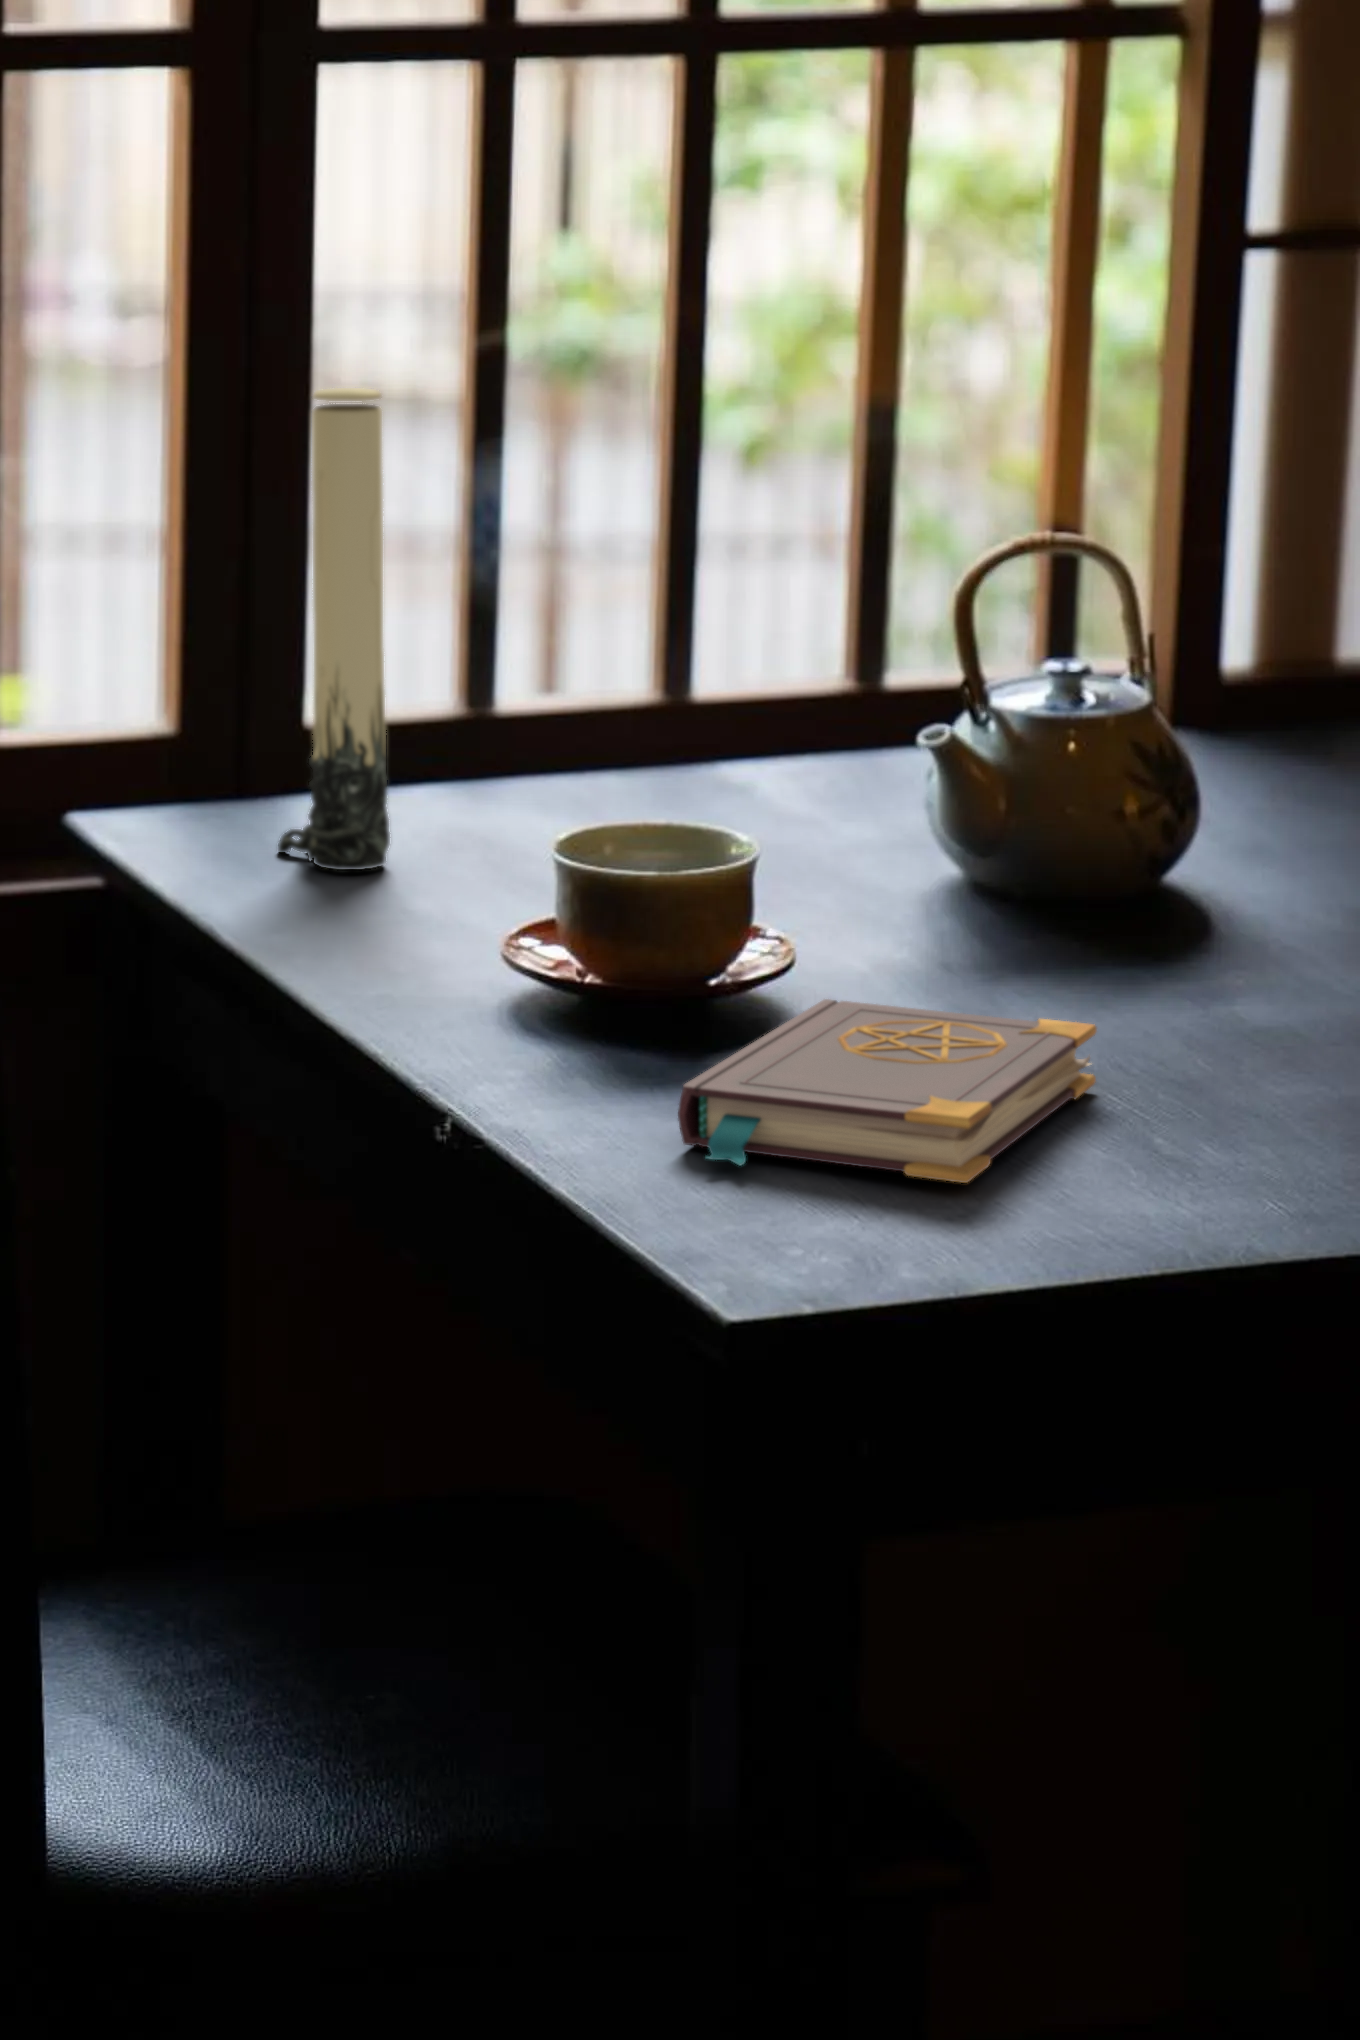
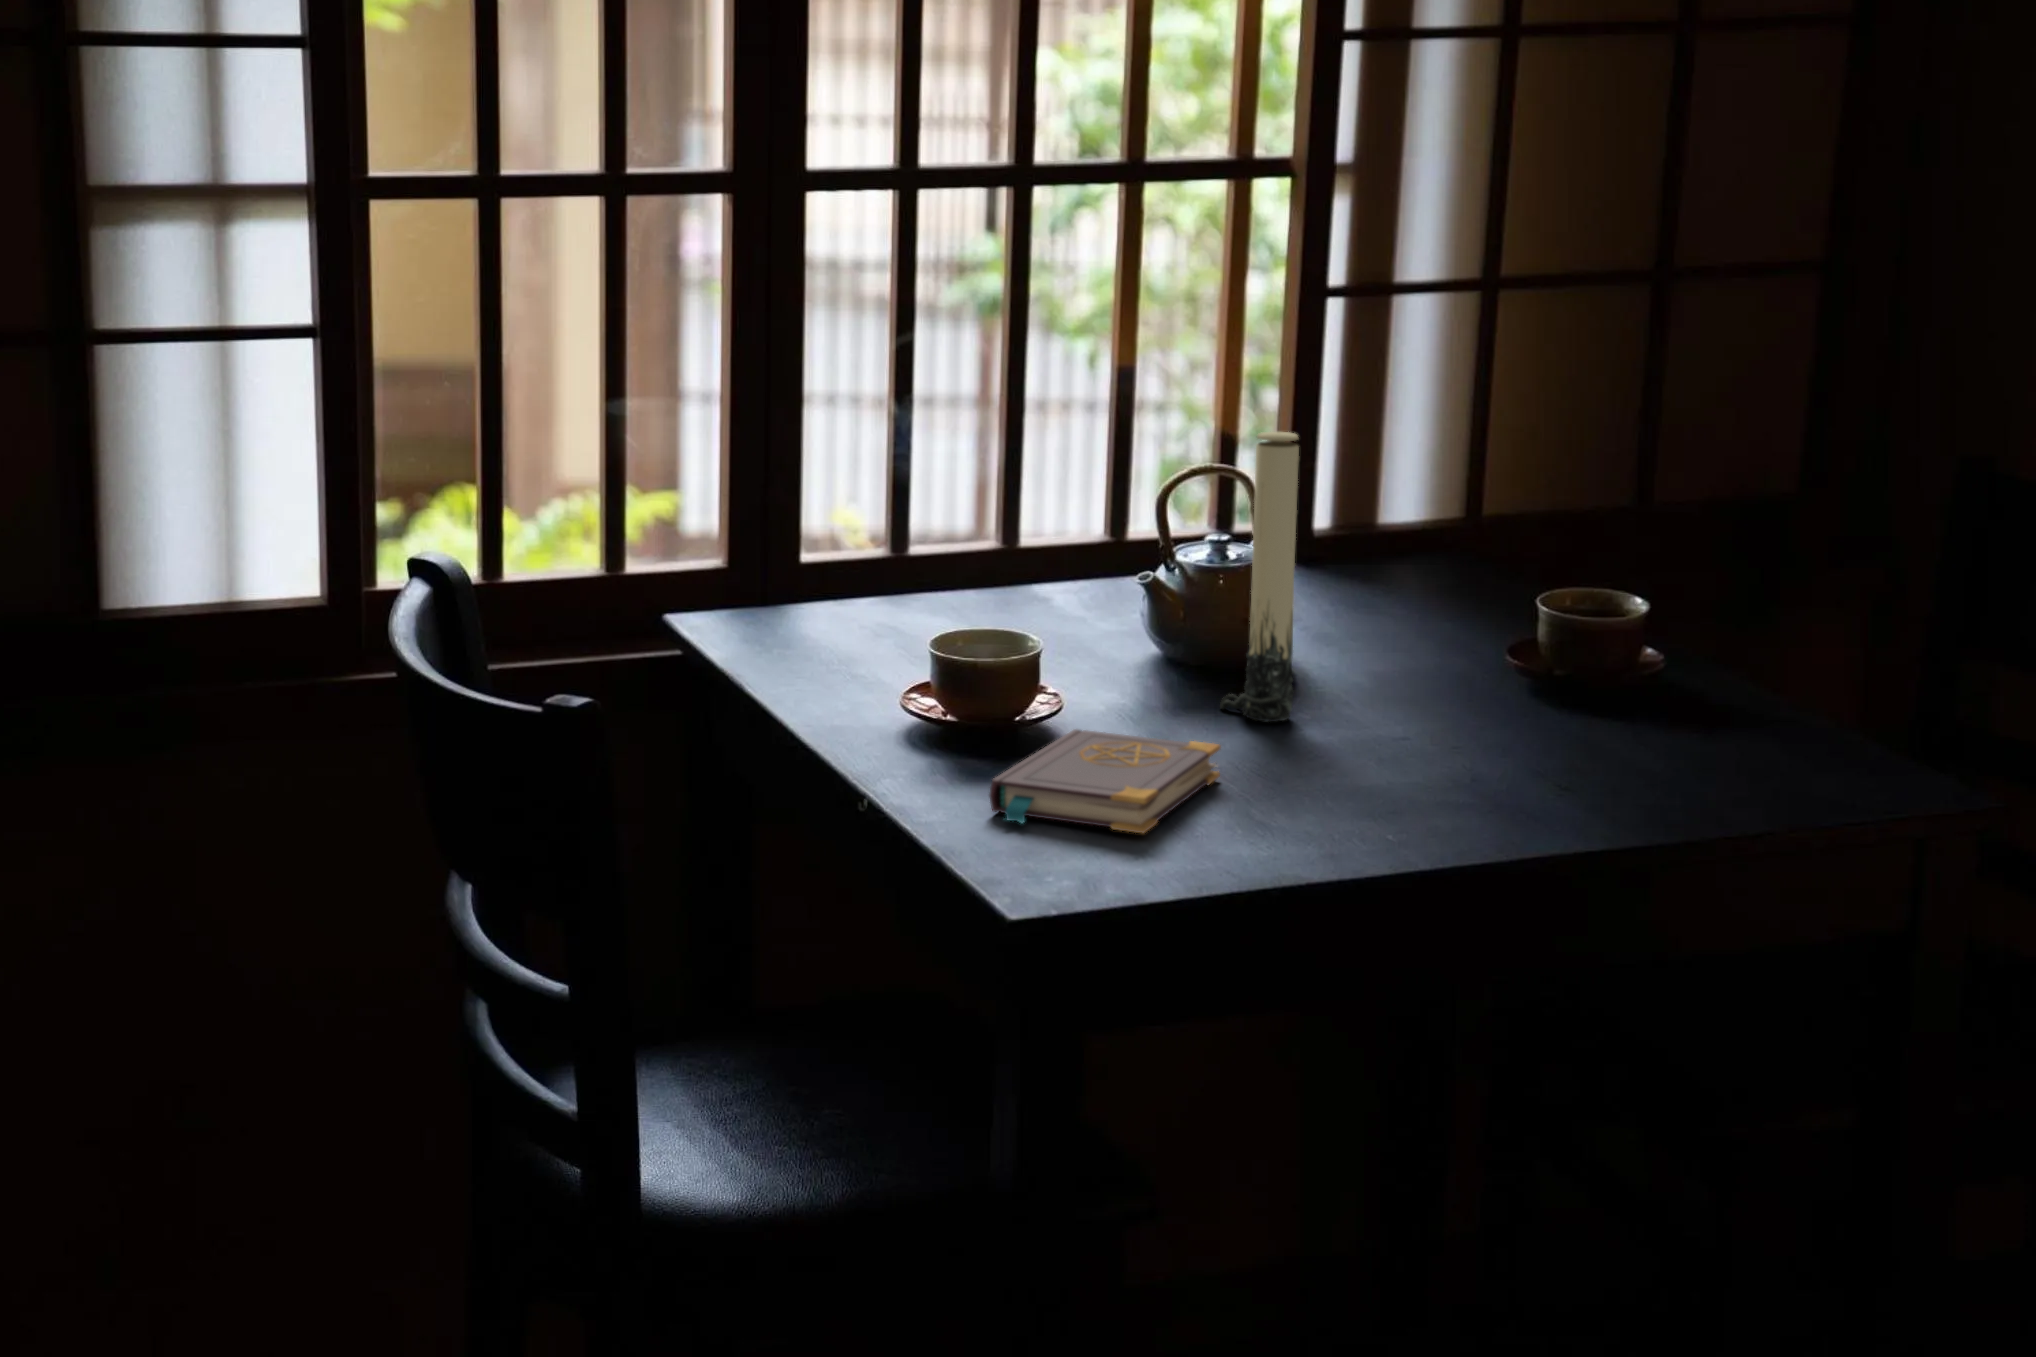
candle: present [278,388,390,870] -> present [1220,432,1299,722]

